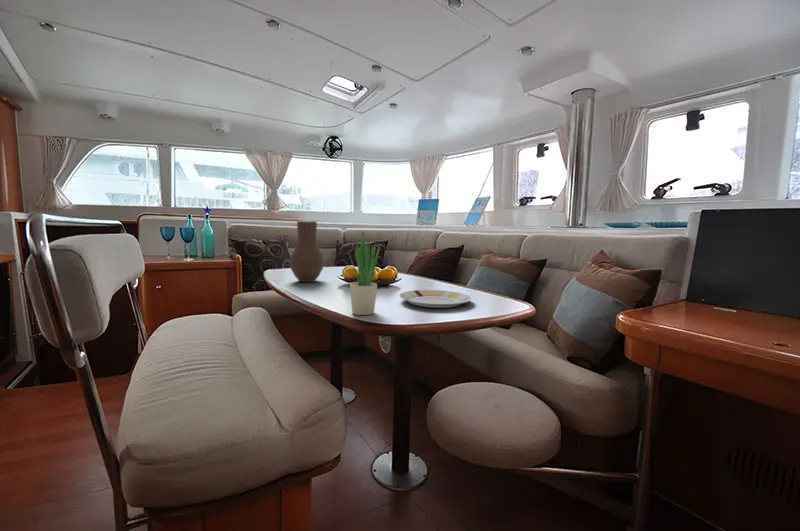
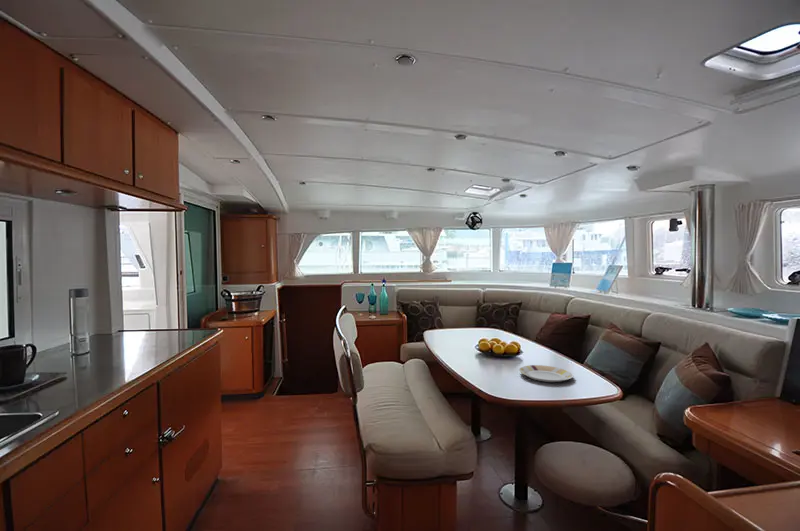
vase: present [290,220,324,282] -> none [444,306,468,350]
potted plant: present [350,233,380,315] -> none [483,329,505,383]

